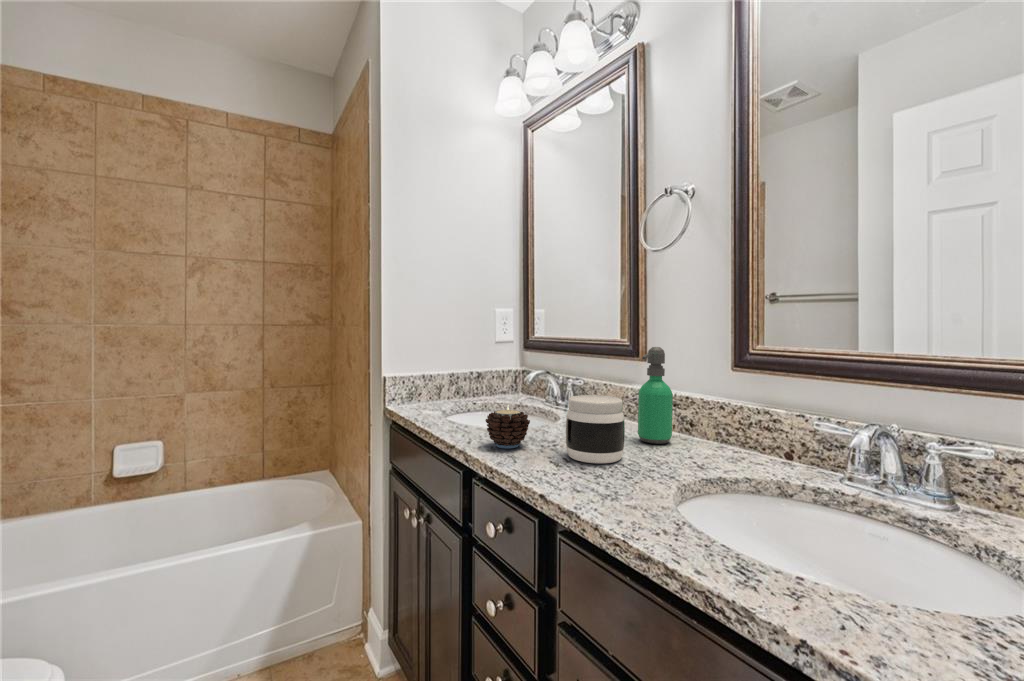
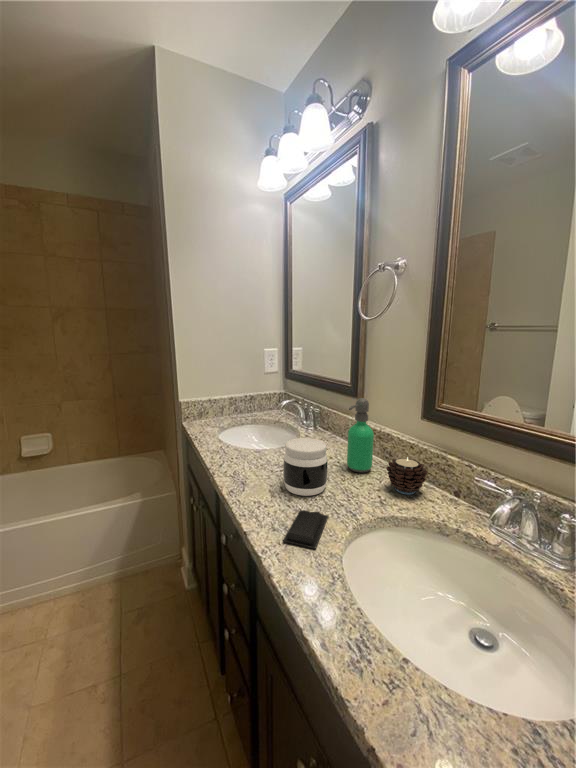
candle: present [485,405,530,448] -> present [386,457,427,495]
soap bar: none [598,471,643,503] -> present [283,510,328,549]

